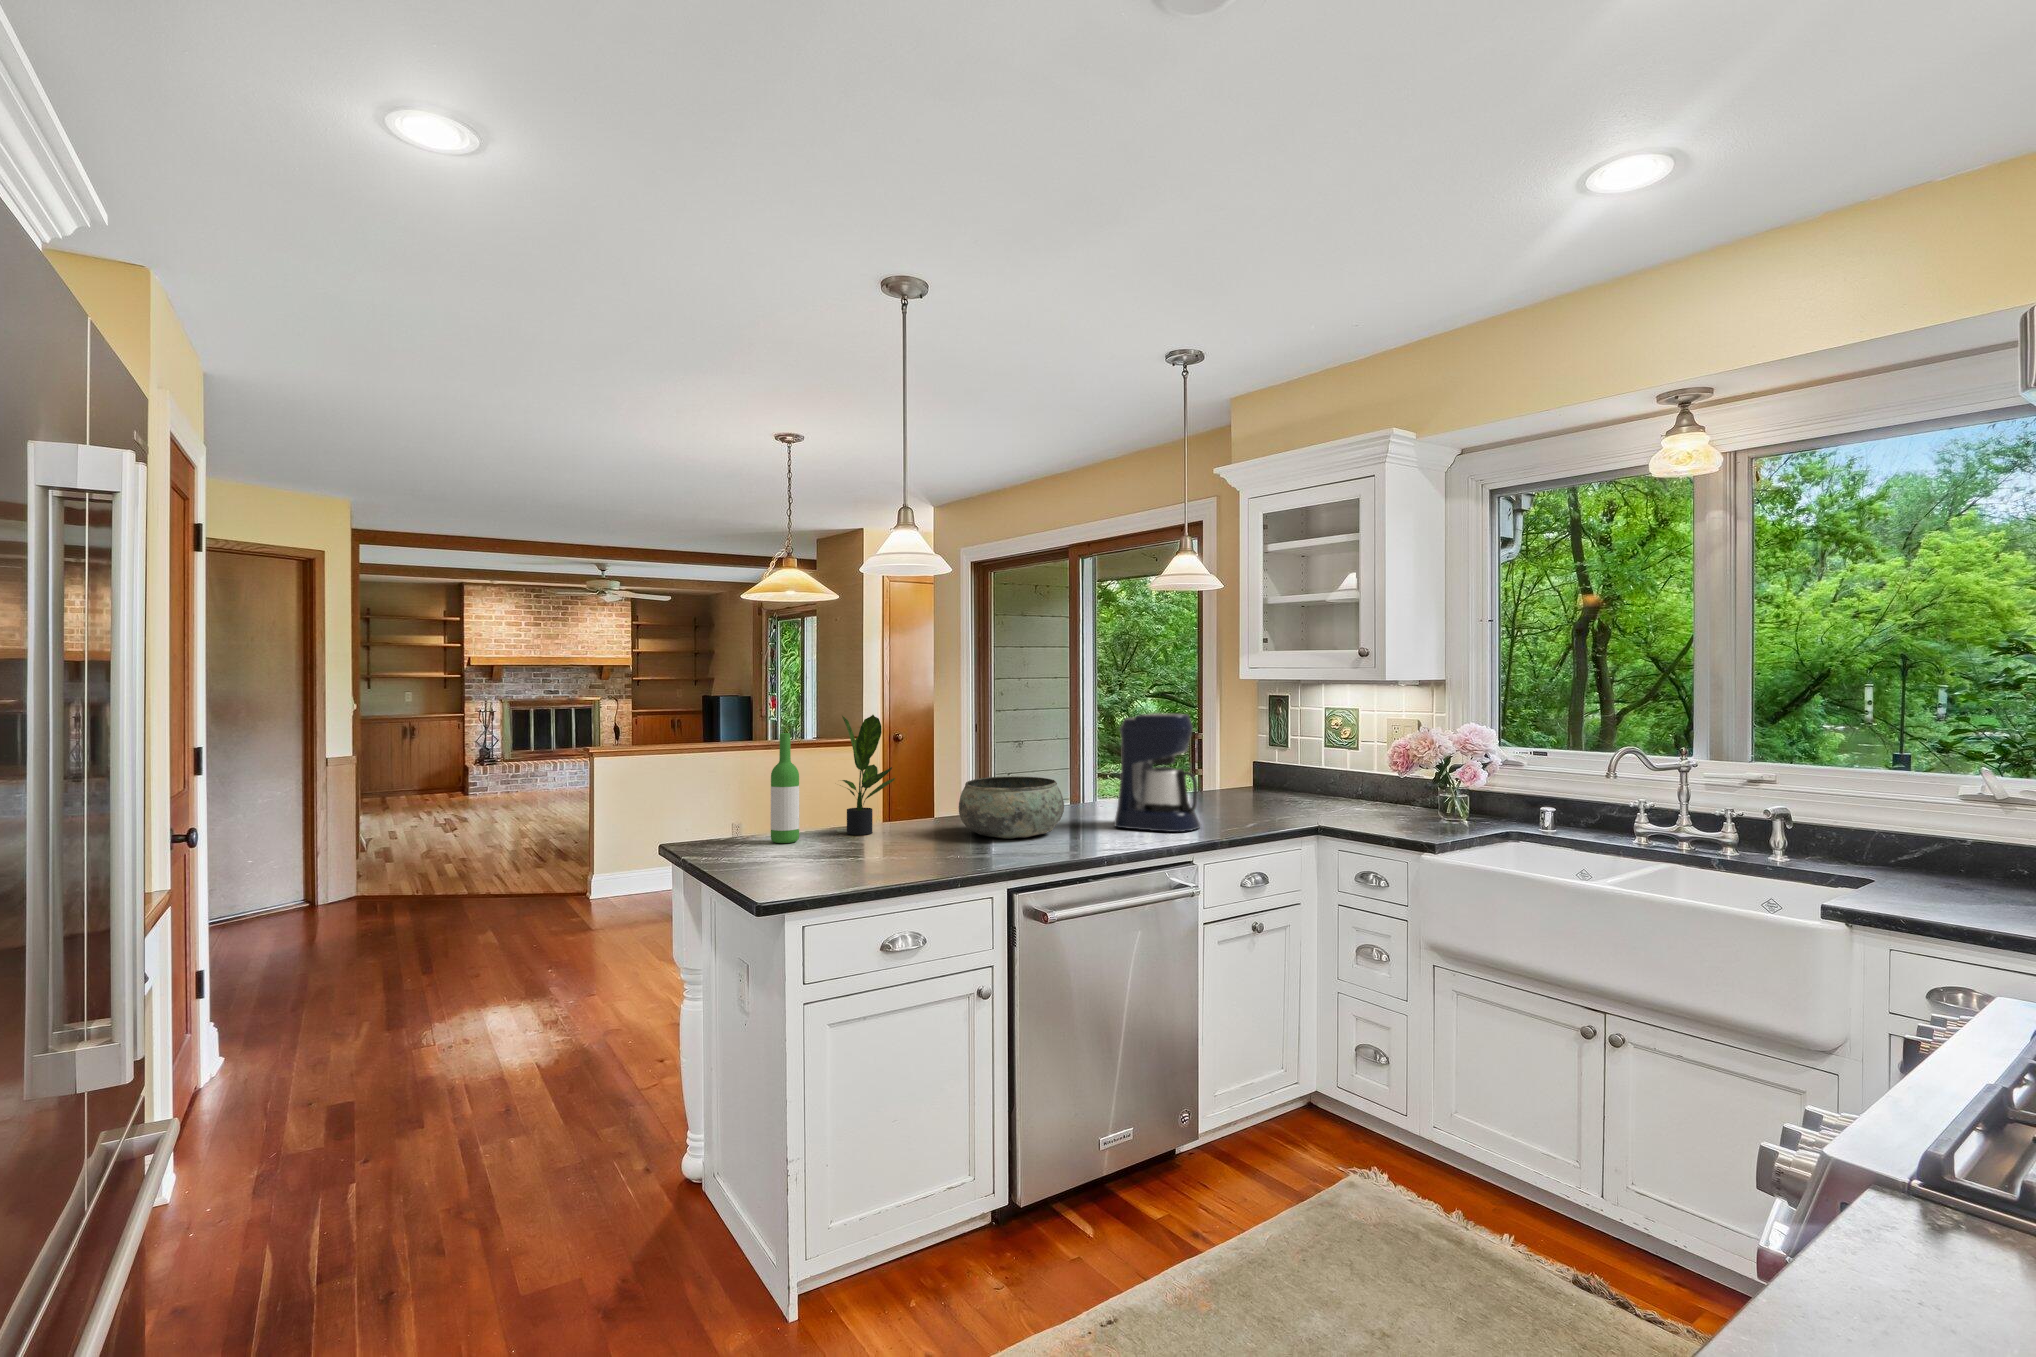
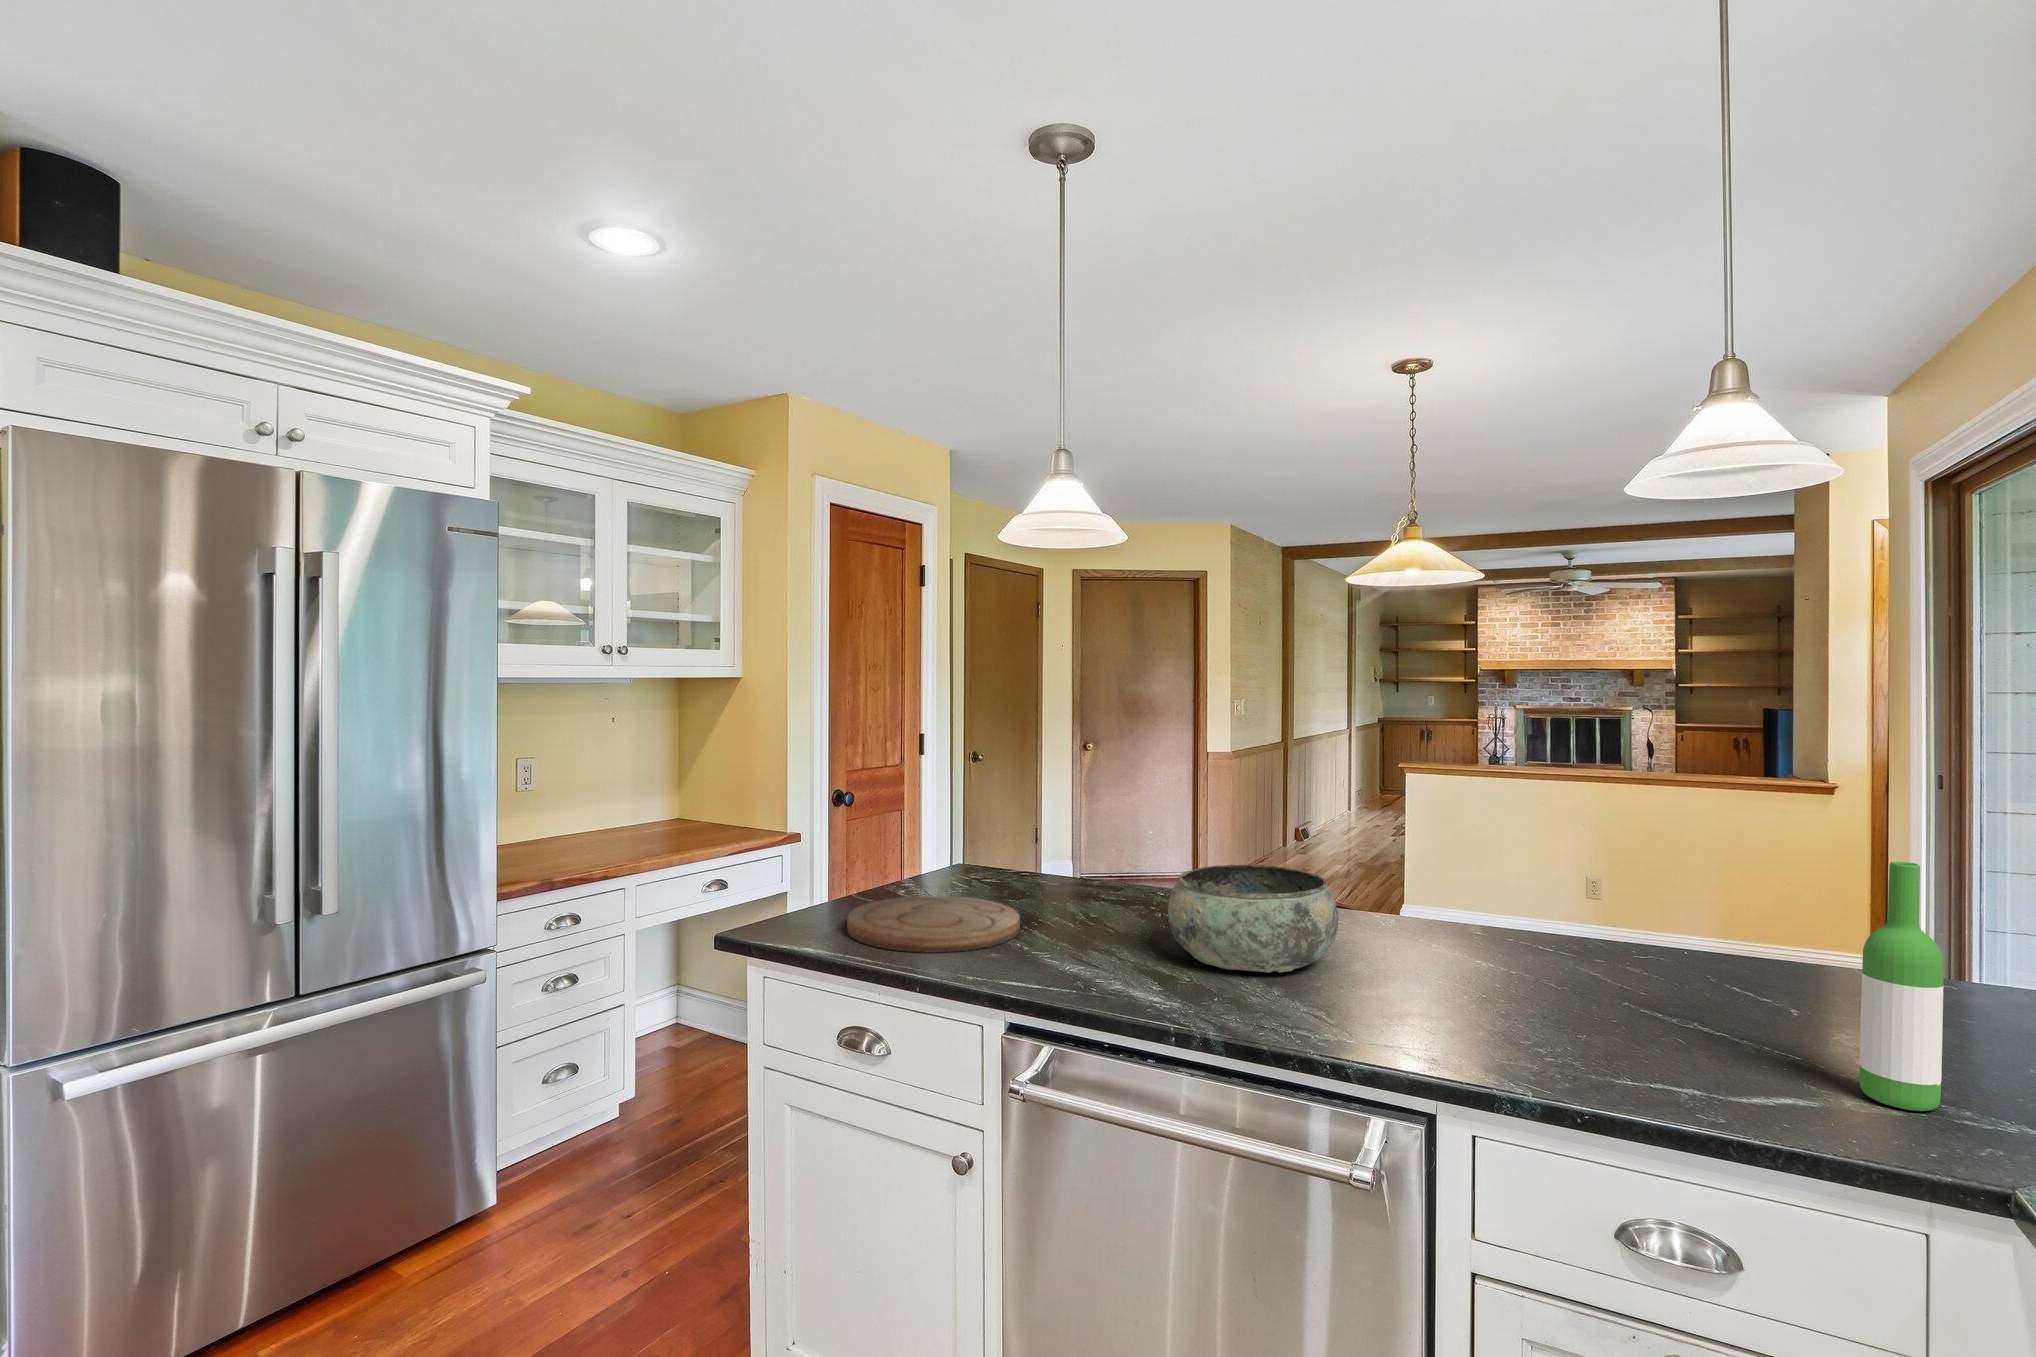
coffee maker: present [1114,713,1201,832] -> none [1420,799,1595,1057]
potted plant: present [842,715,895,835] -> none [1093,751,1173,910]
wine bottle: present [771,733,799,843] -> present [1859,861,1944,1111]
cutting board: none [757,841,902,878] -> present [847,896,1020,952]

